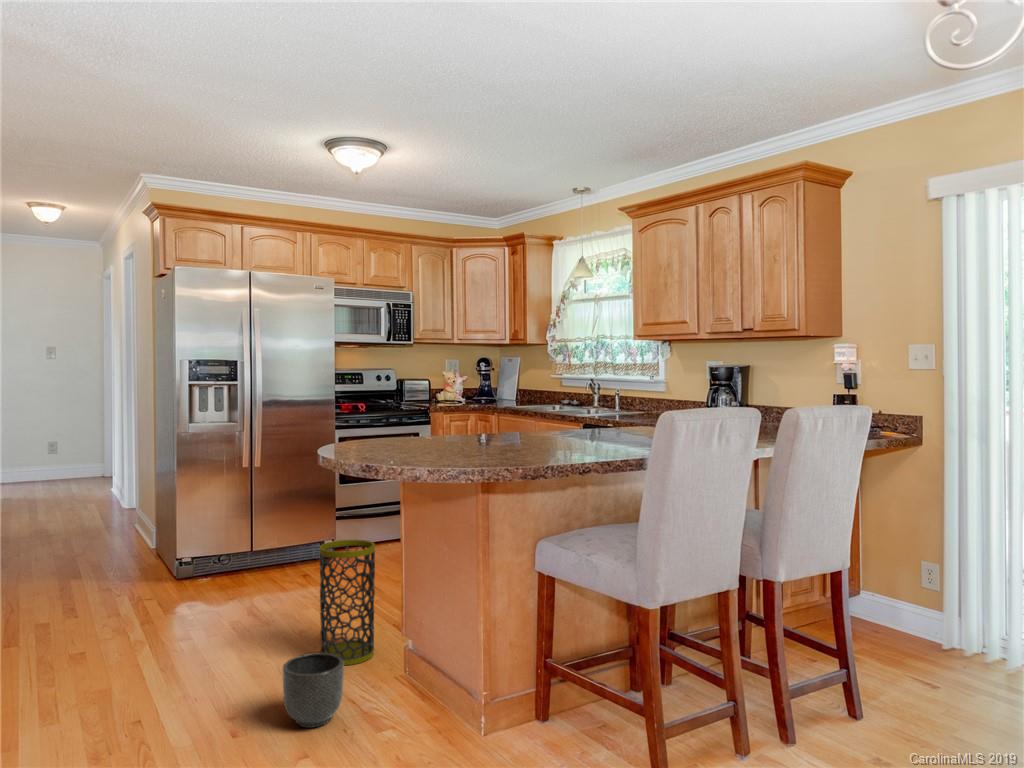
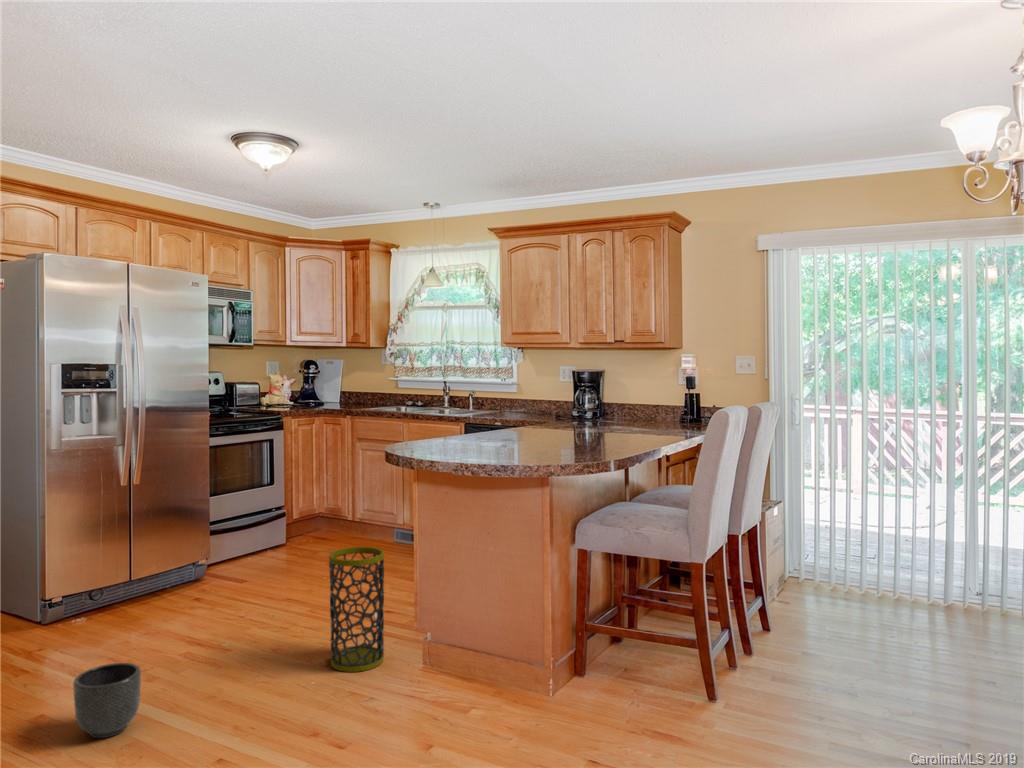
planter: present [282,653,344,728] -> present [73,663,141,738]

